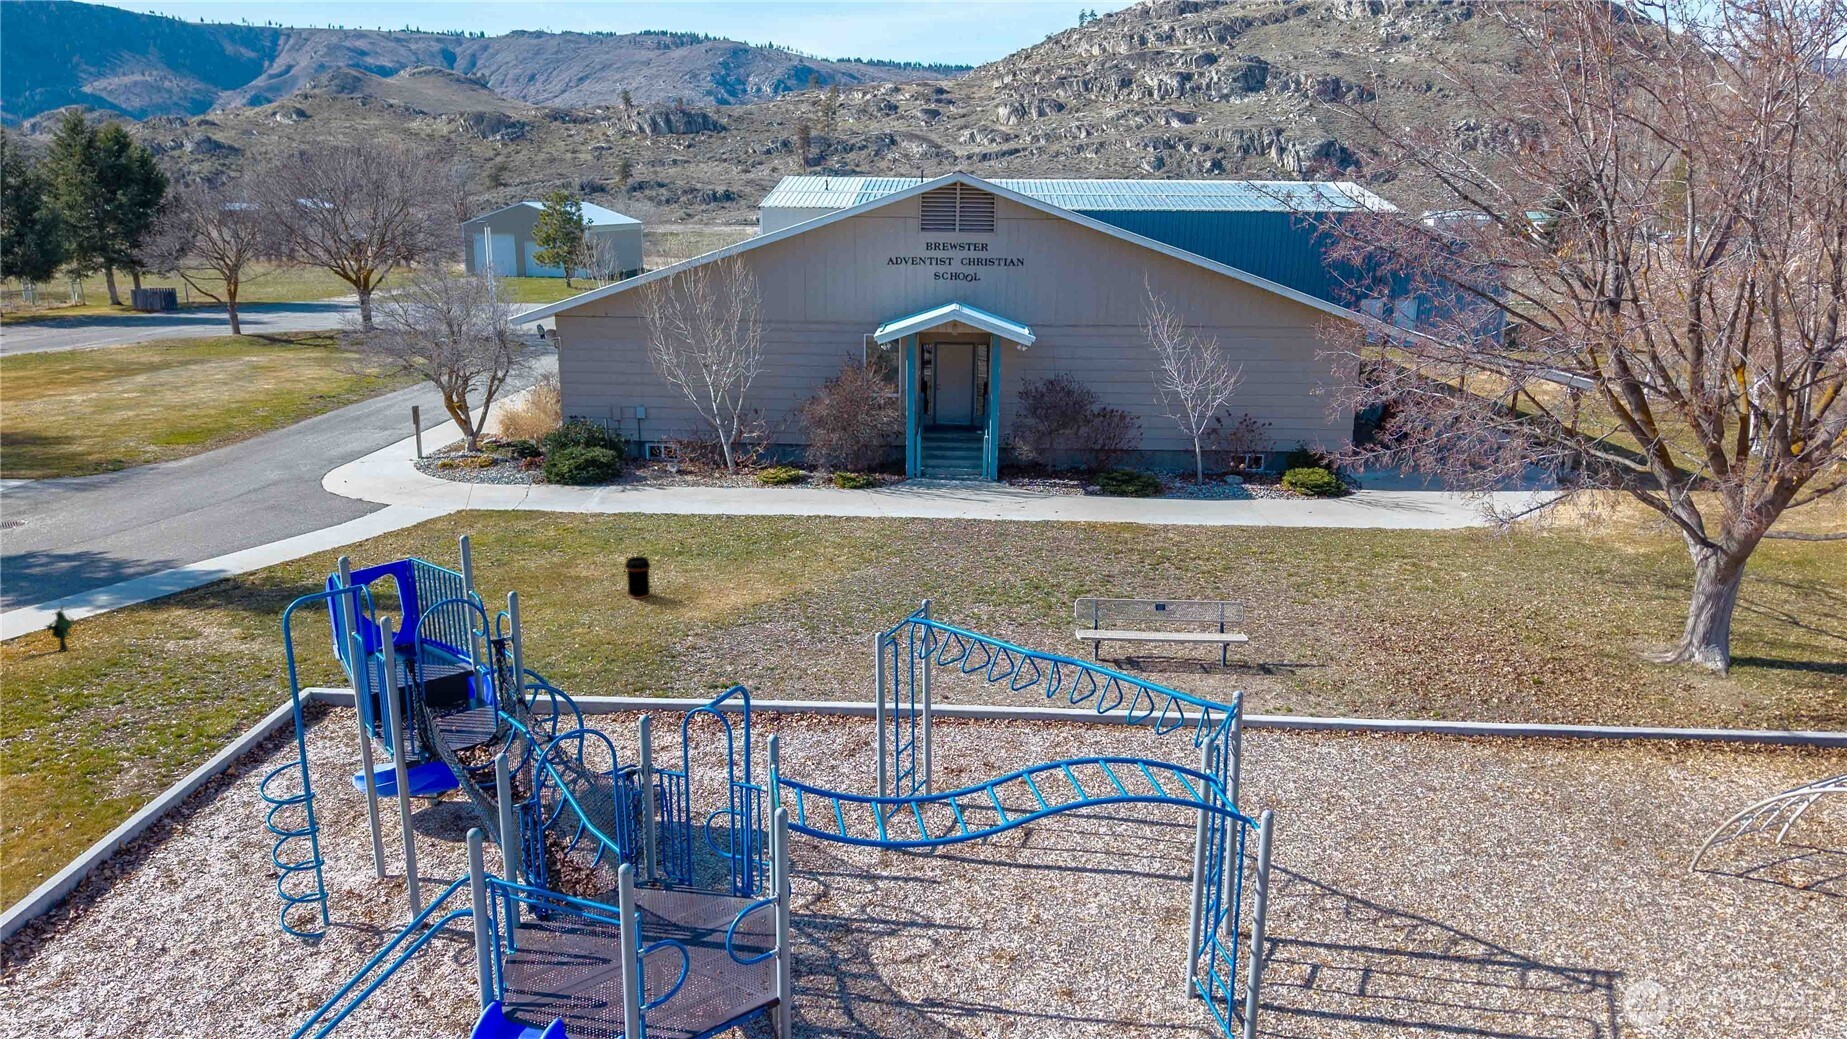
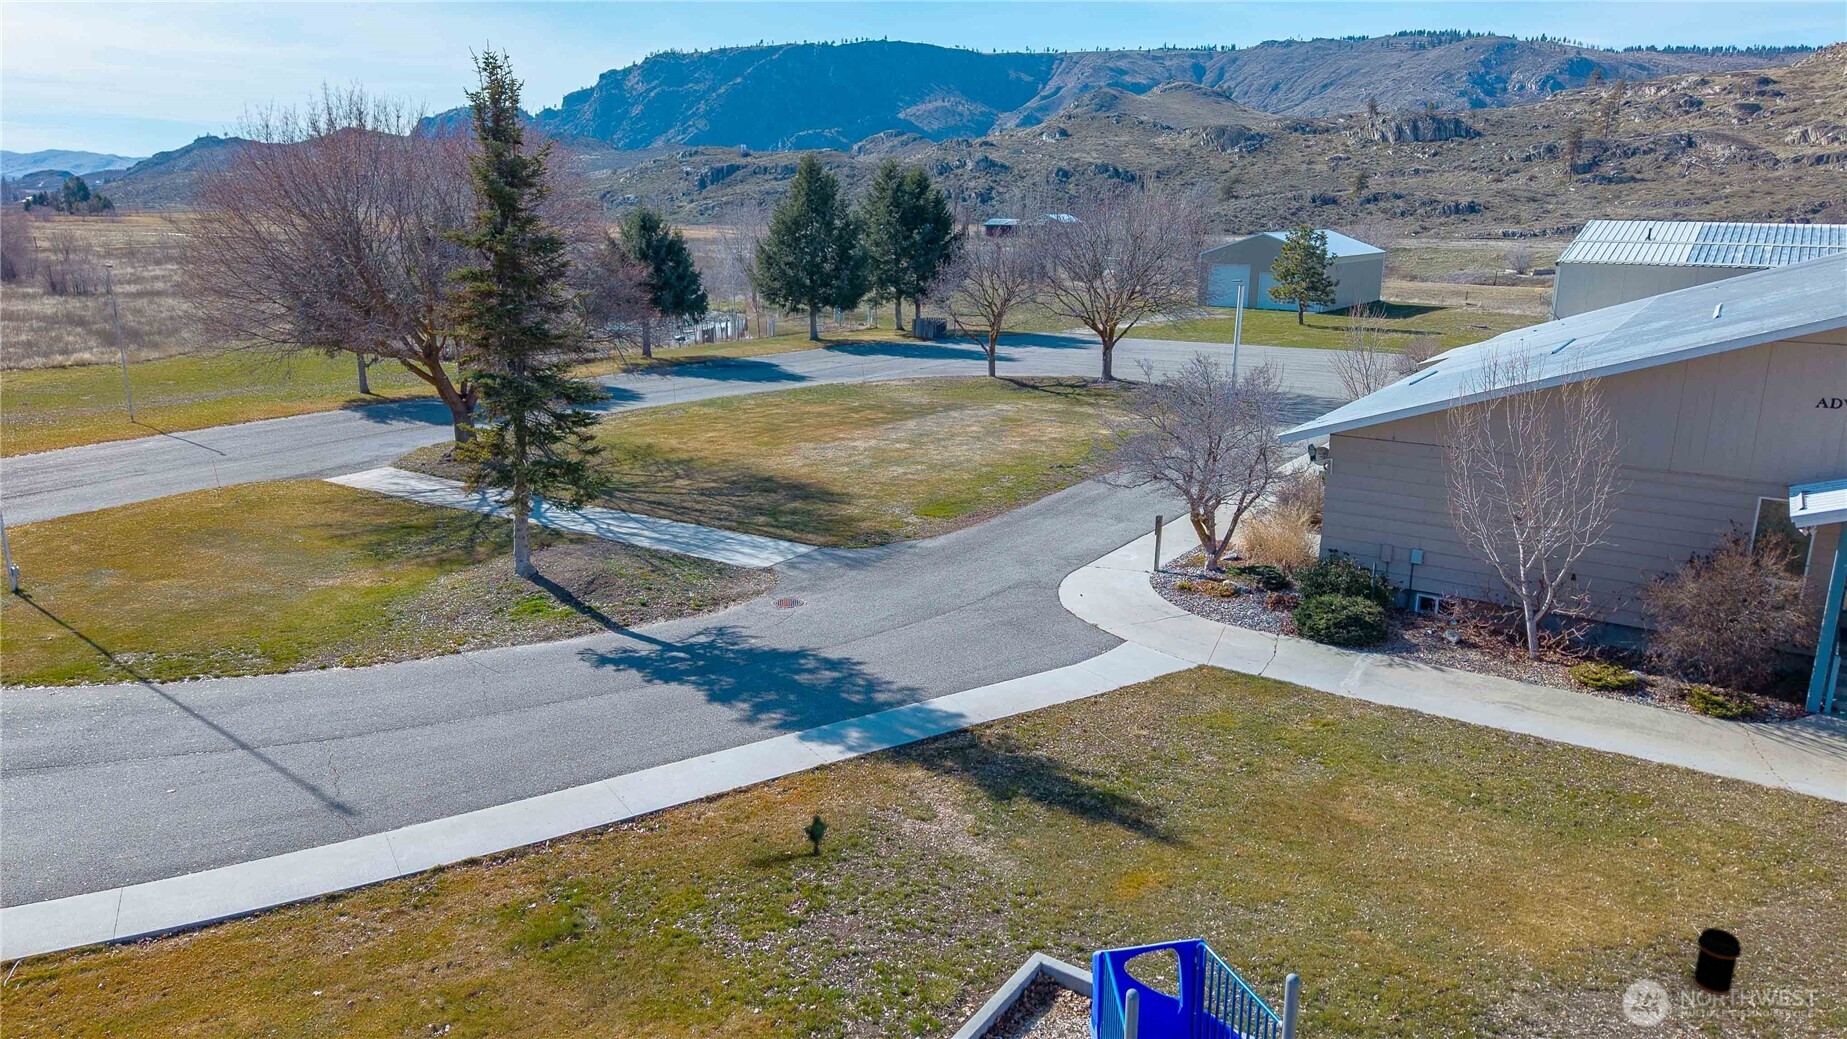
trash can: present [625,556,651,599] -> present [1693,928,1742,995]

